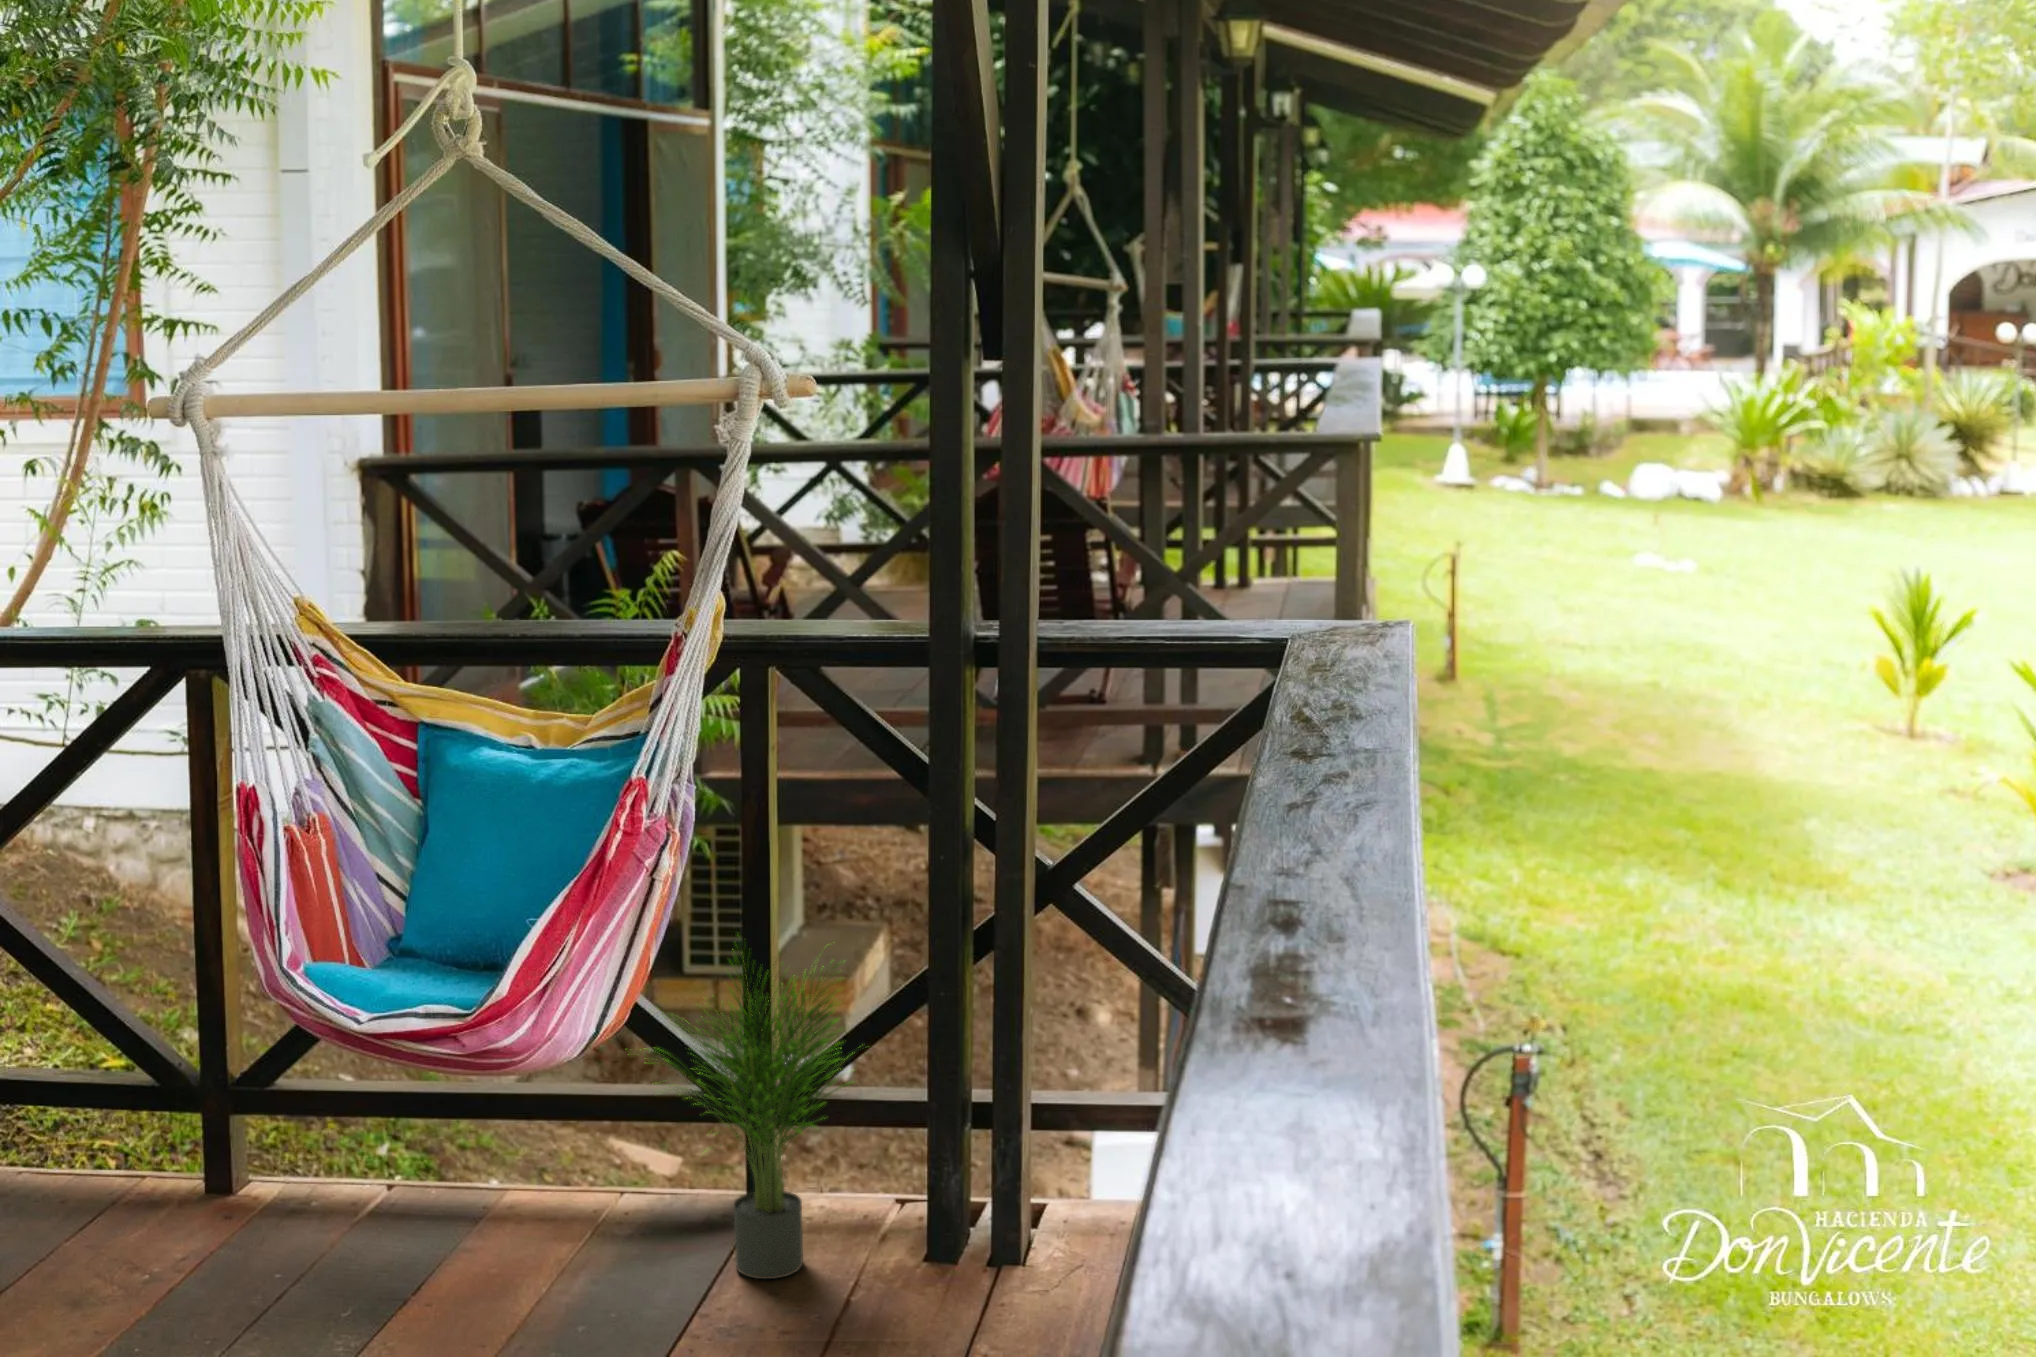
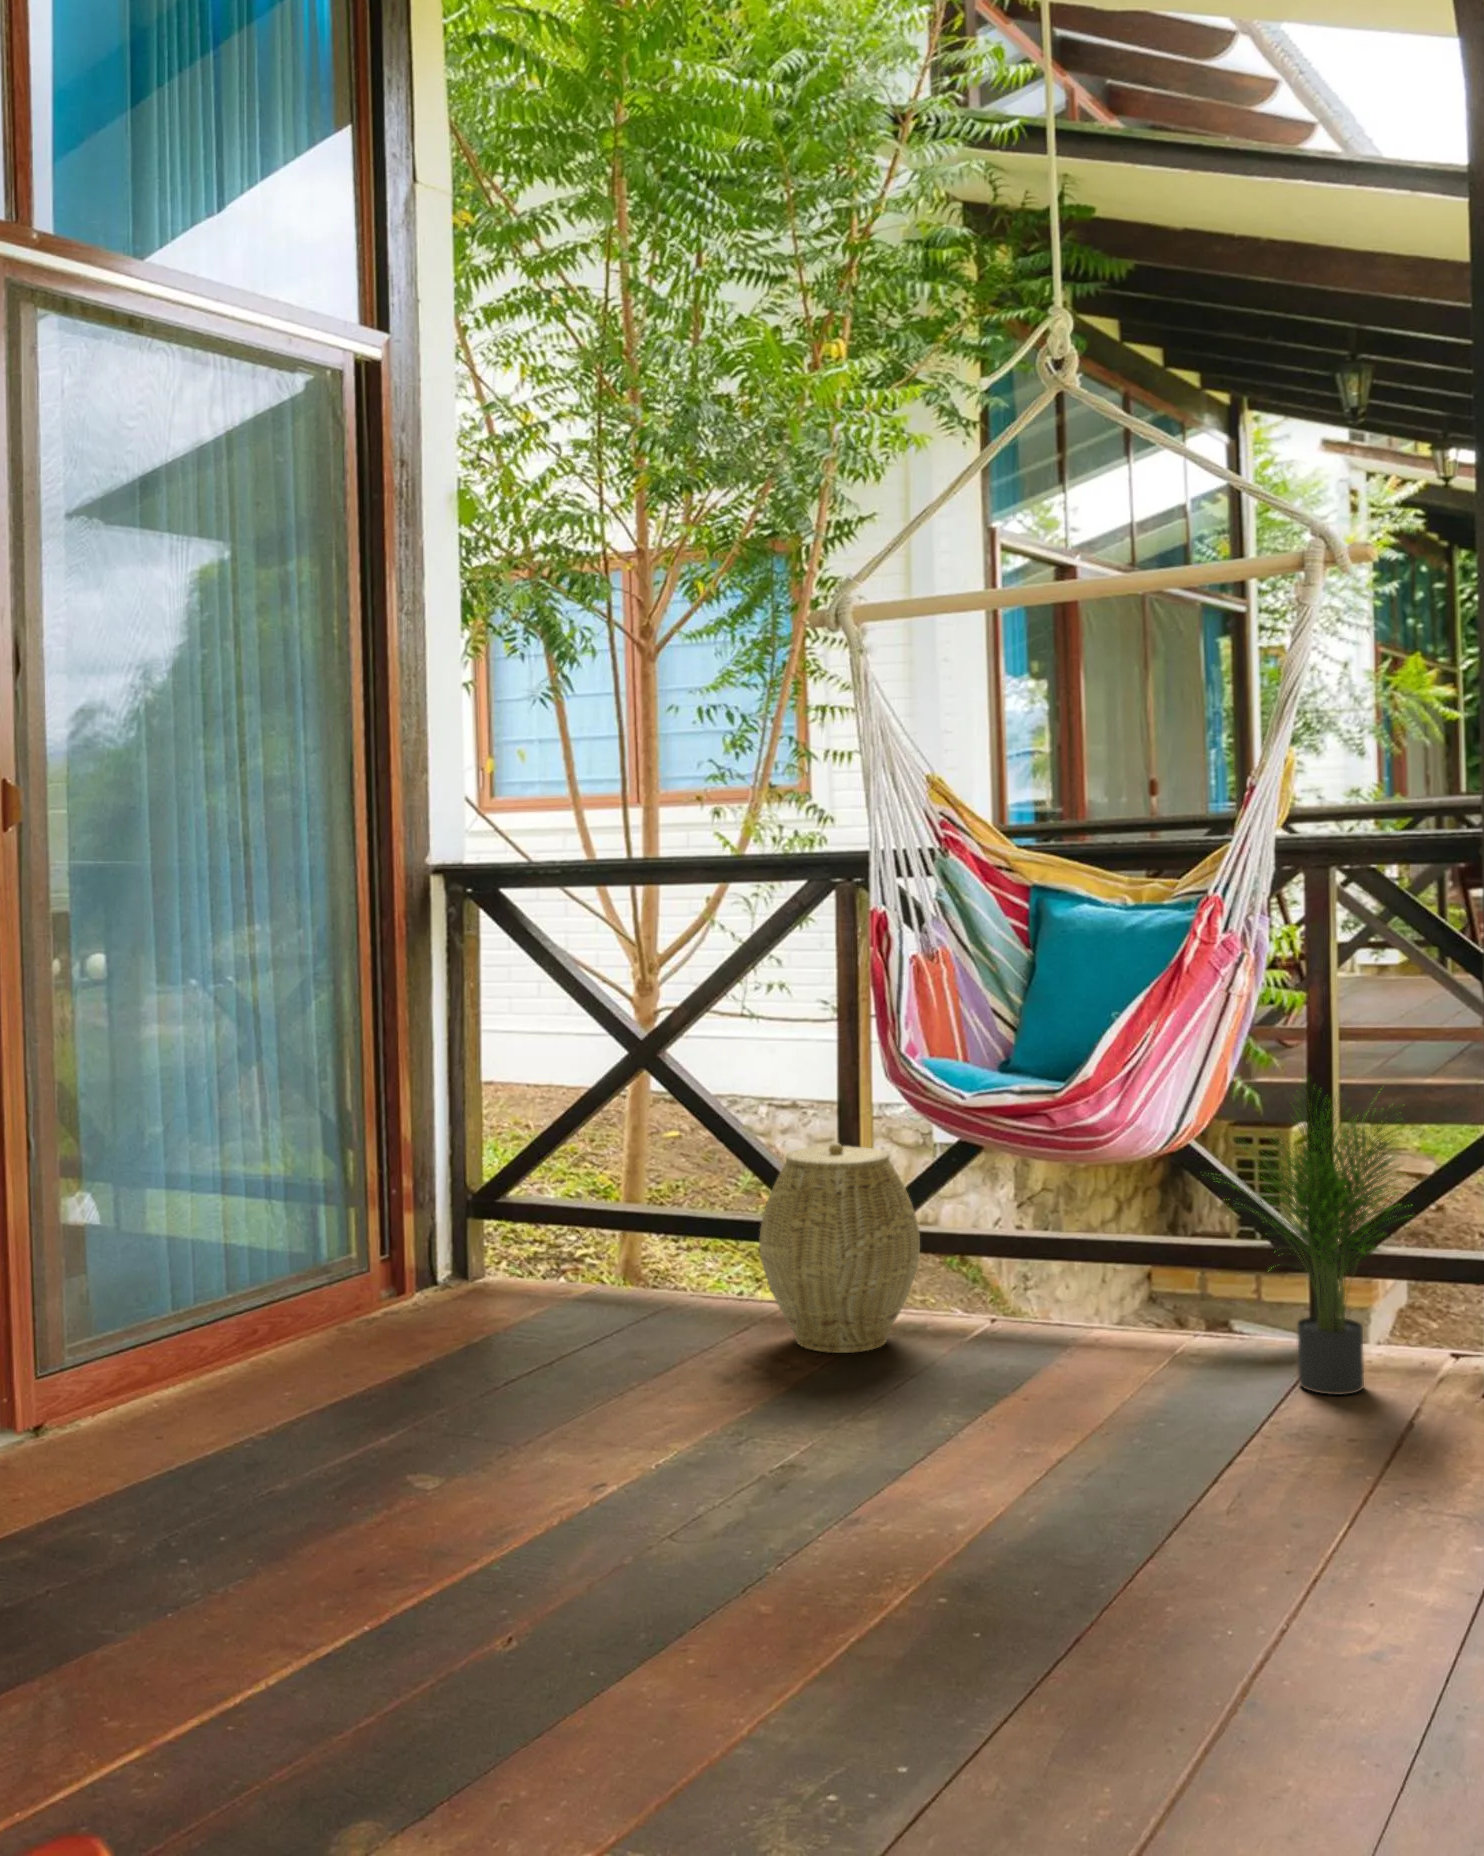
woven basket: none [102,1031,305,1284] -> present [760,1143,920,1353]

